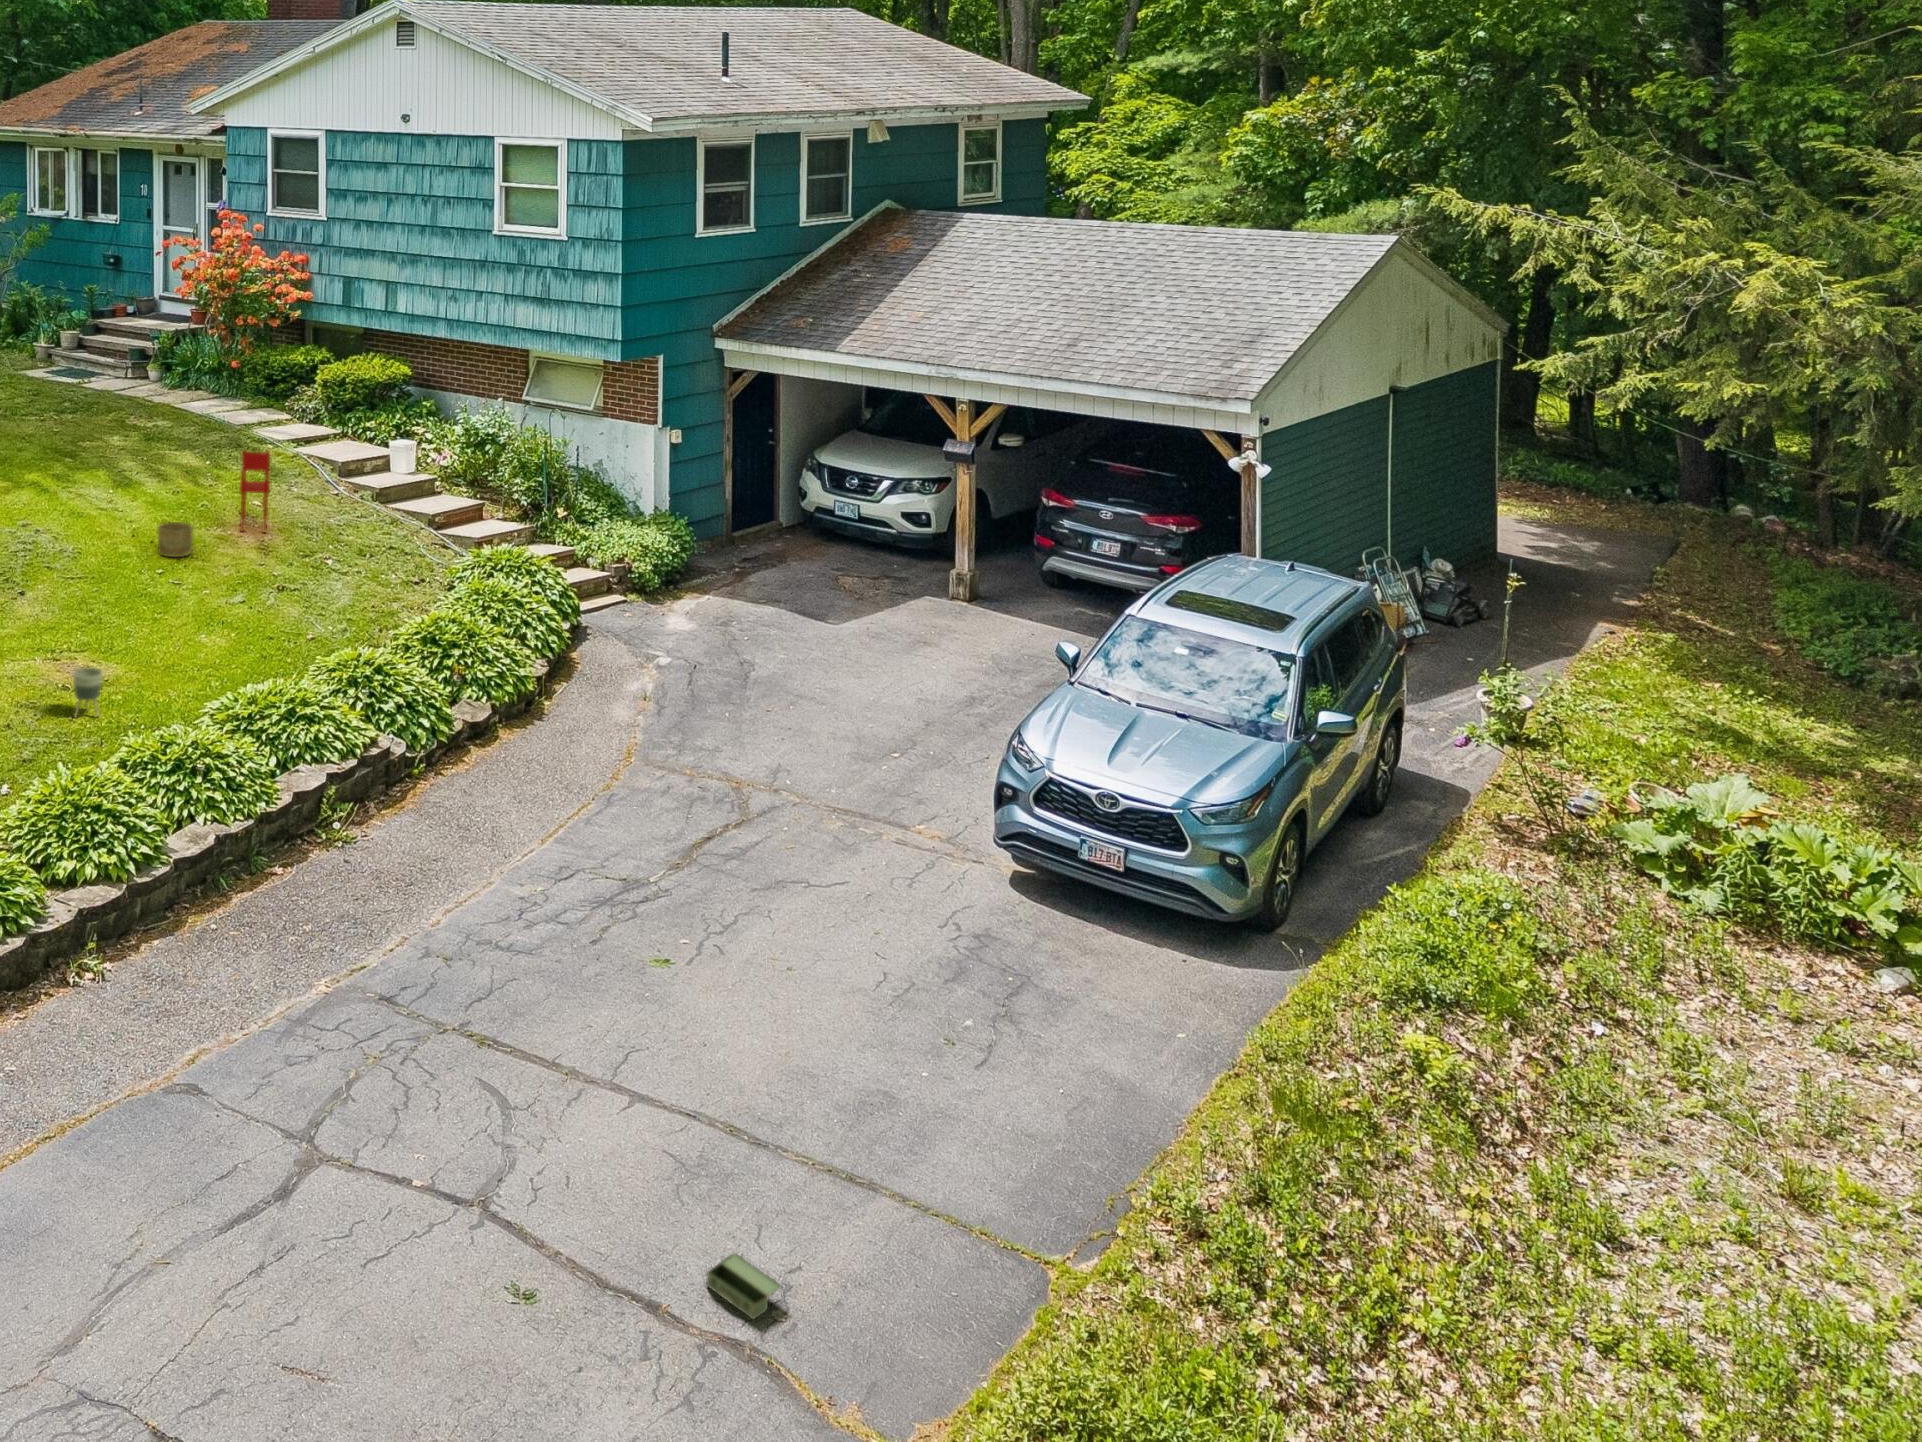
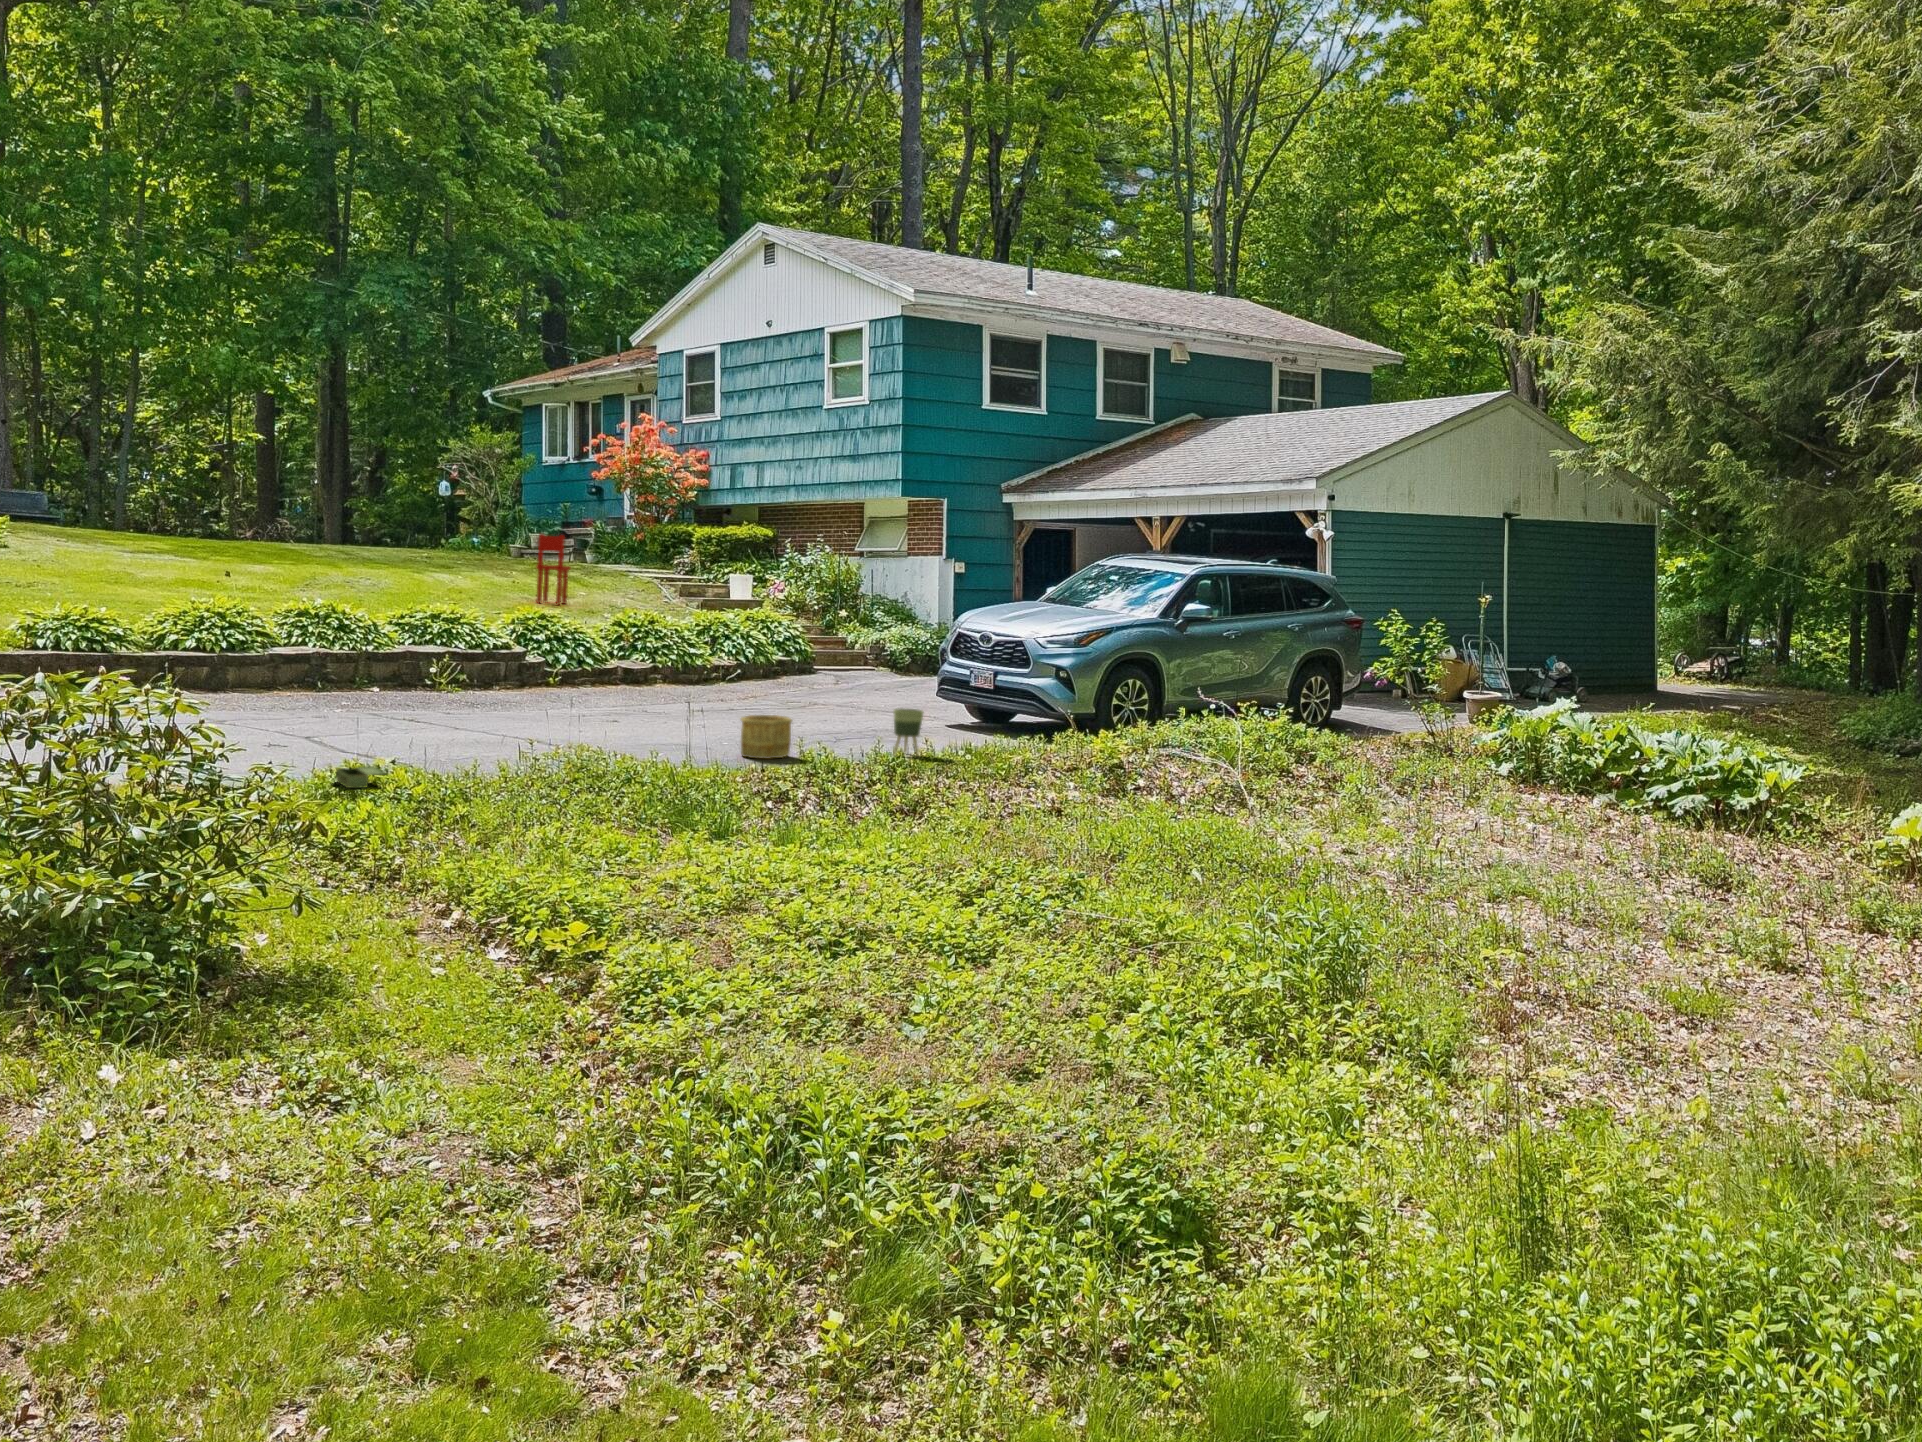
wooden bucket: present [158,522,193,557] -> present [741,715,792,759]
planter: present [73,667,103,716] -> present [893,708,923,756]

